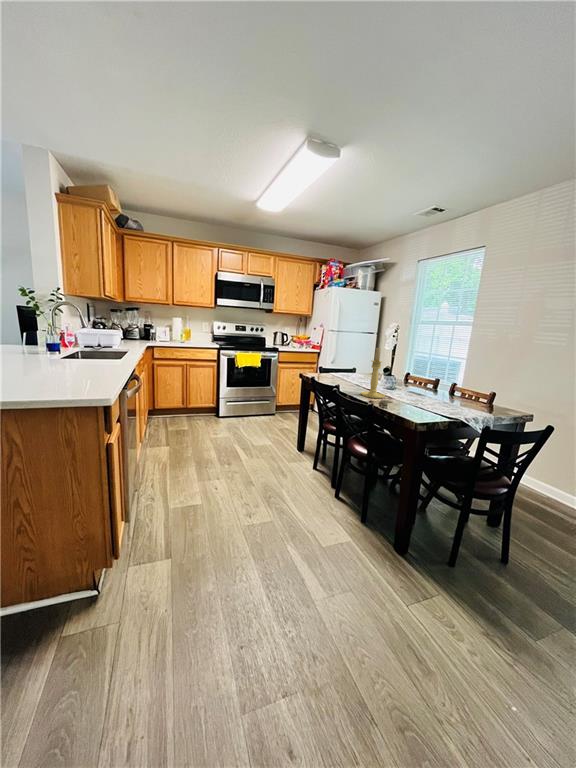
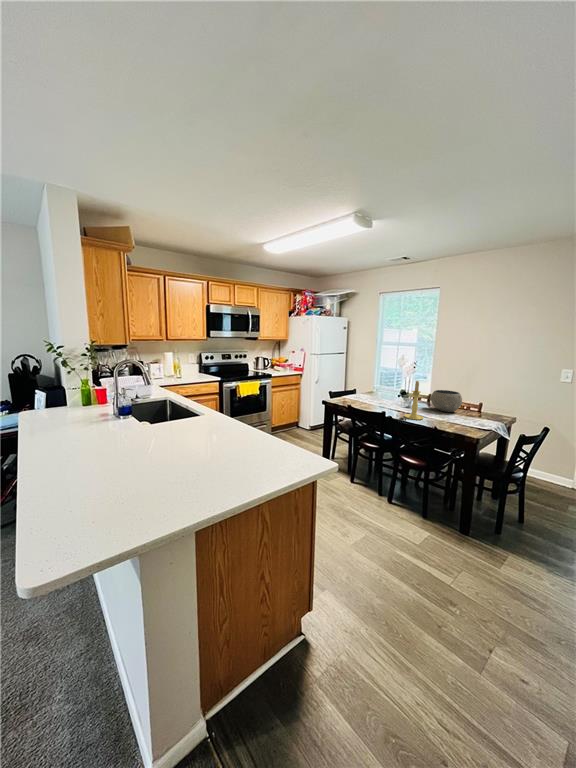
ceramic bowl: none [420,370,464,399] -> present [430,390,463,412]

